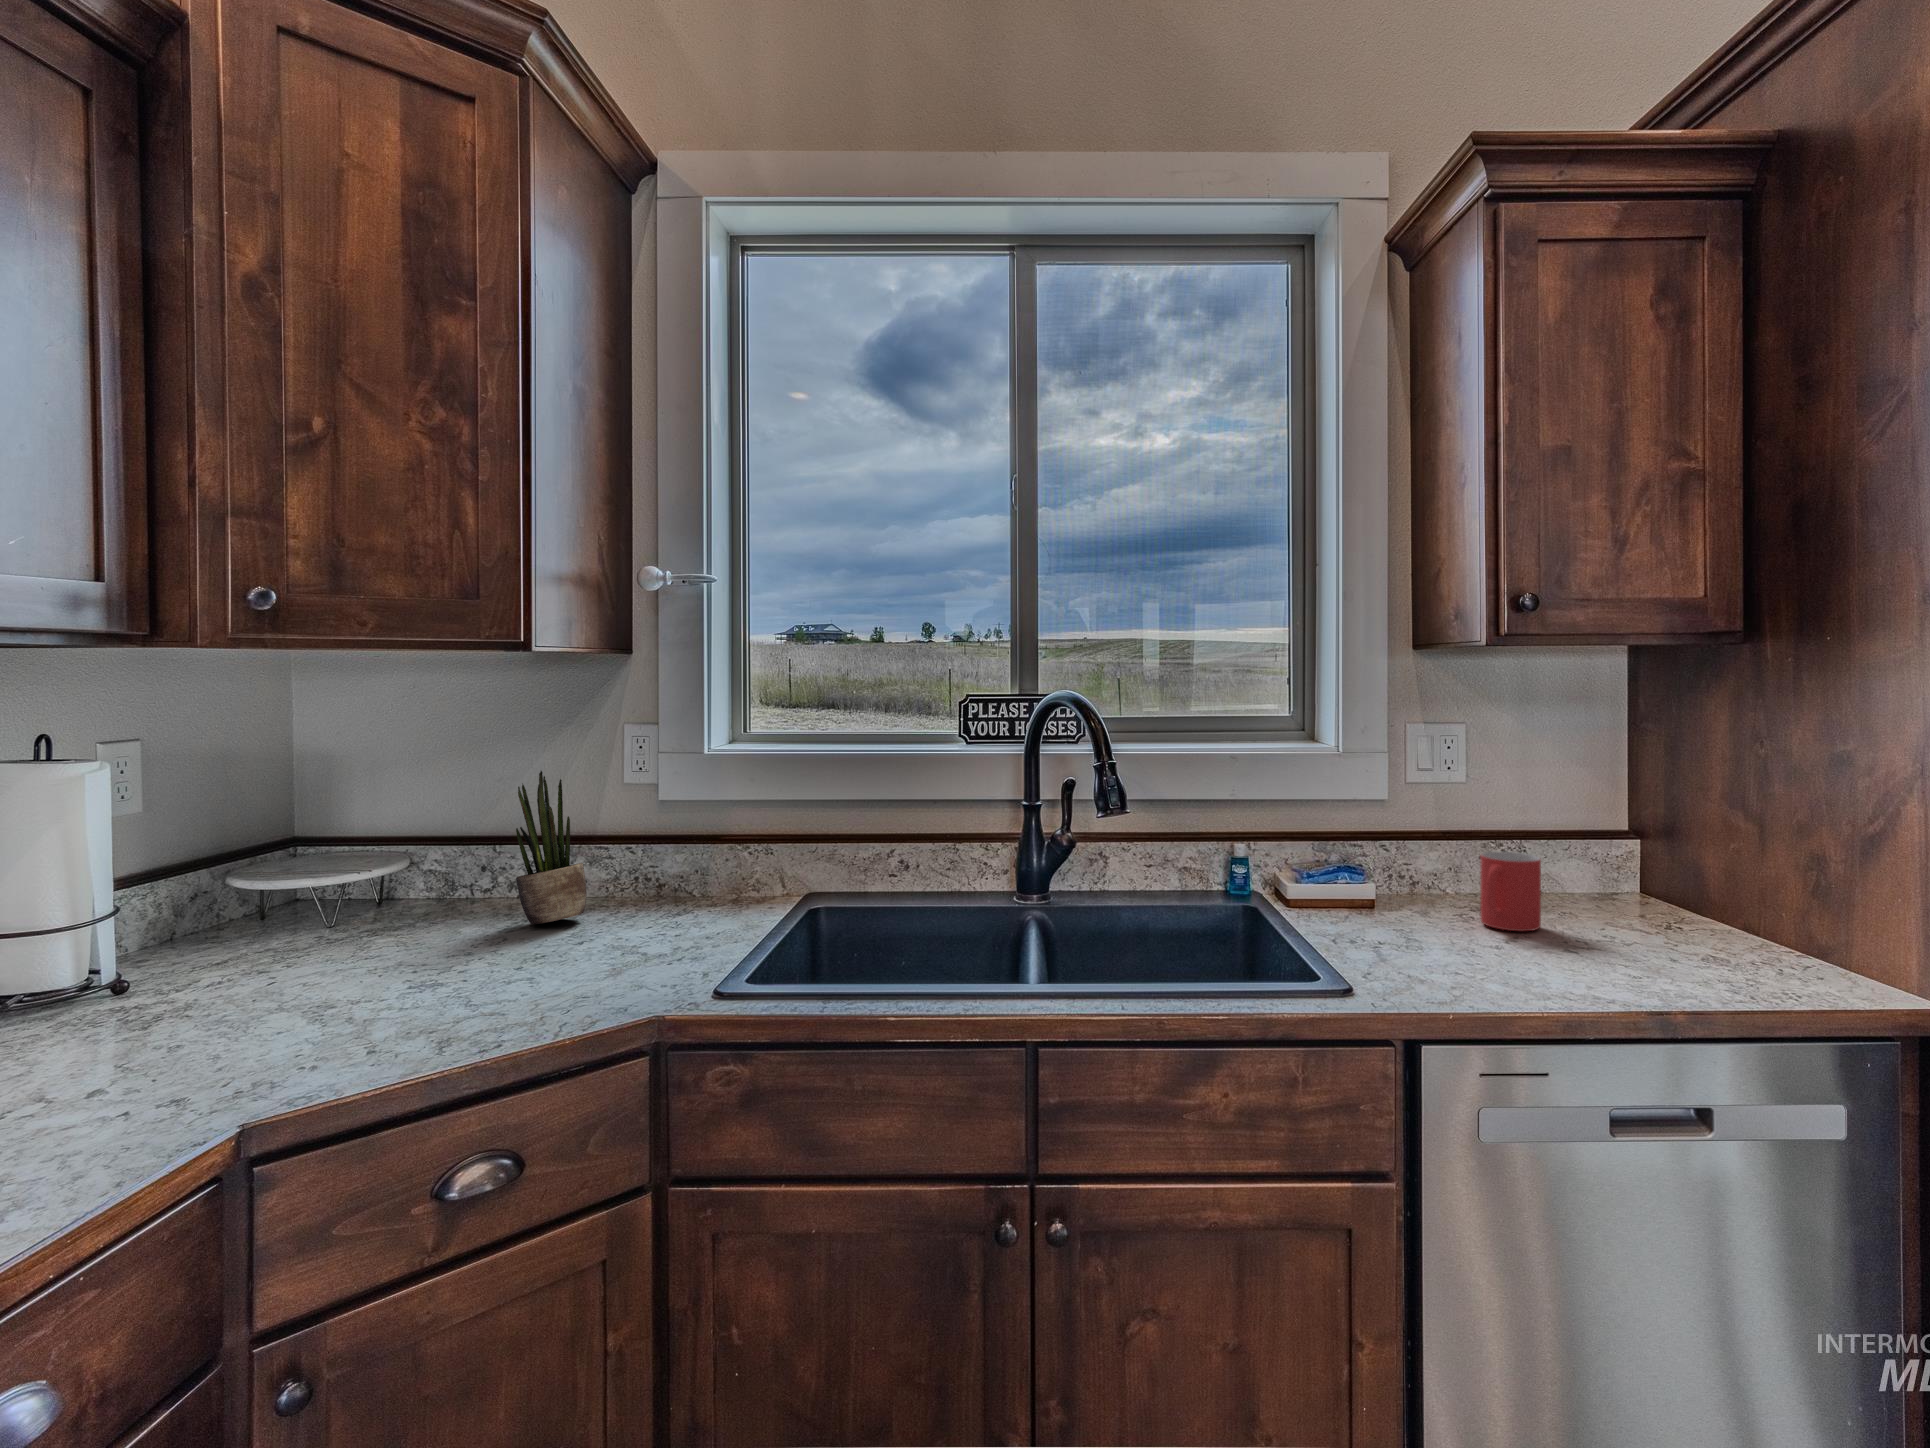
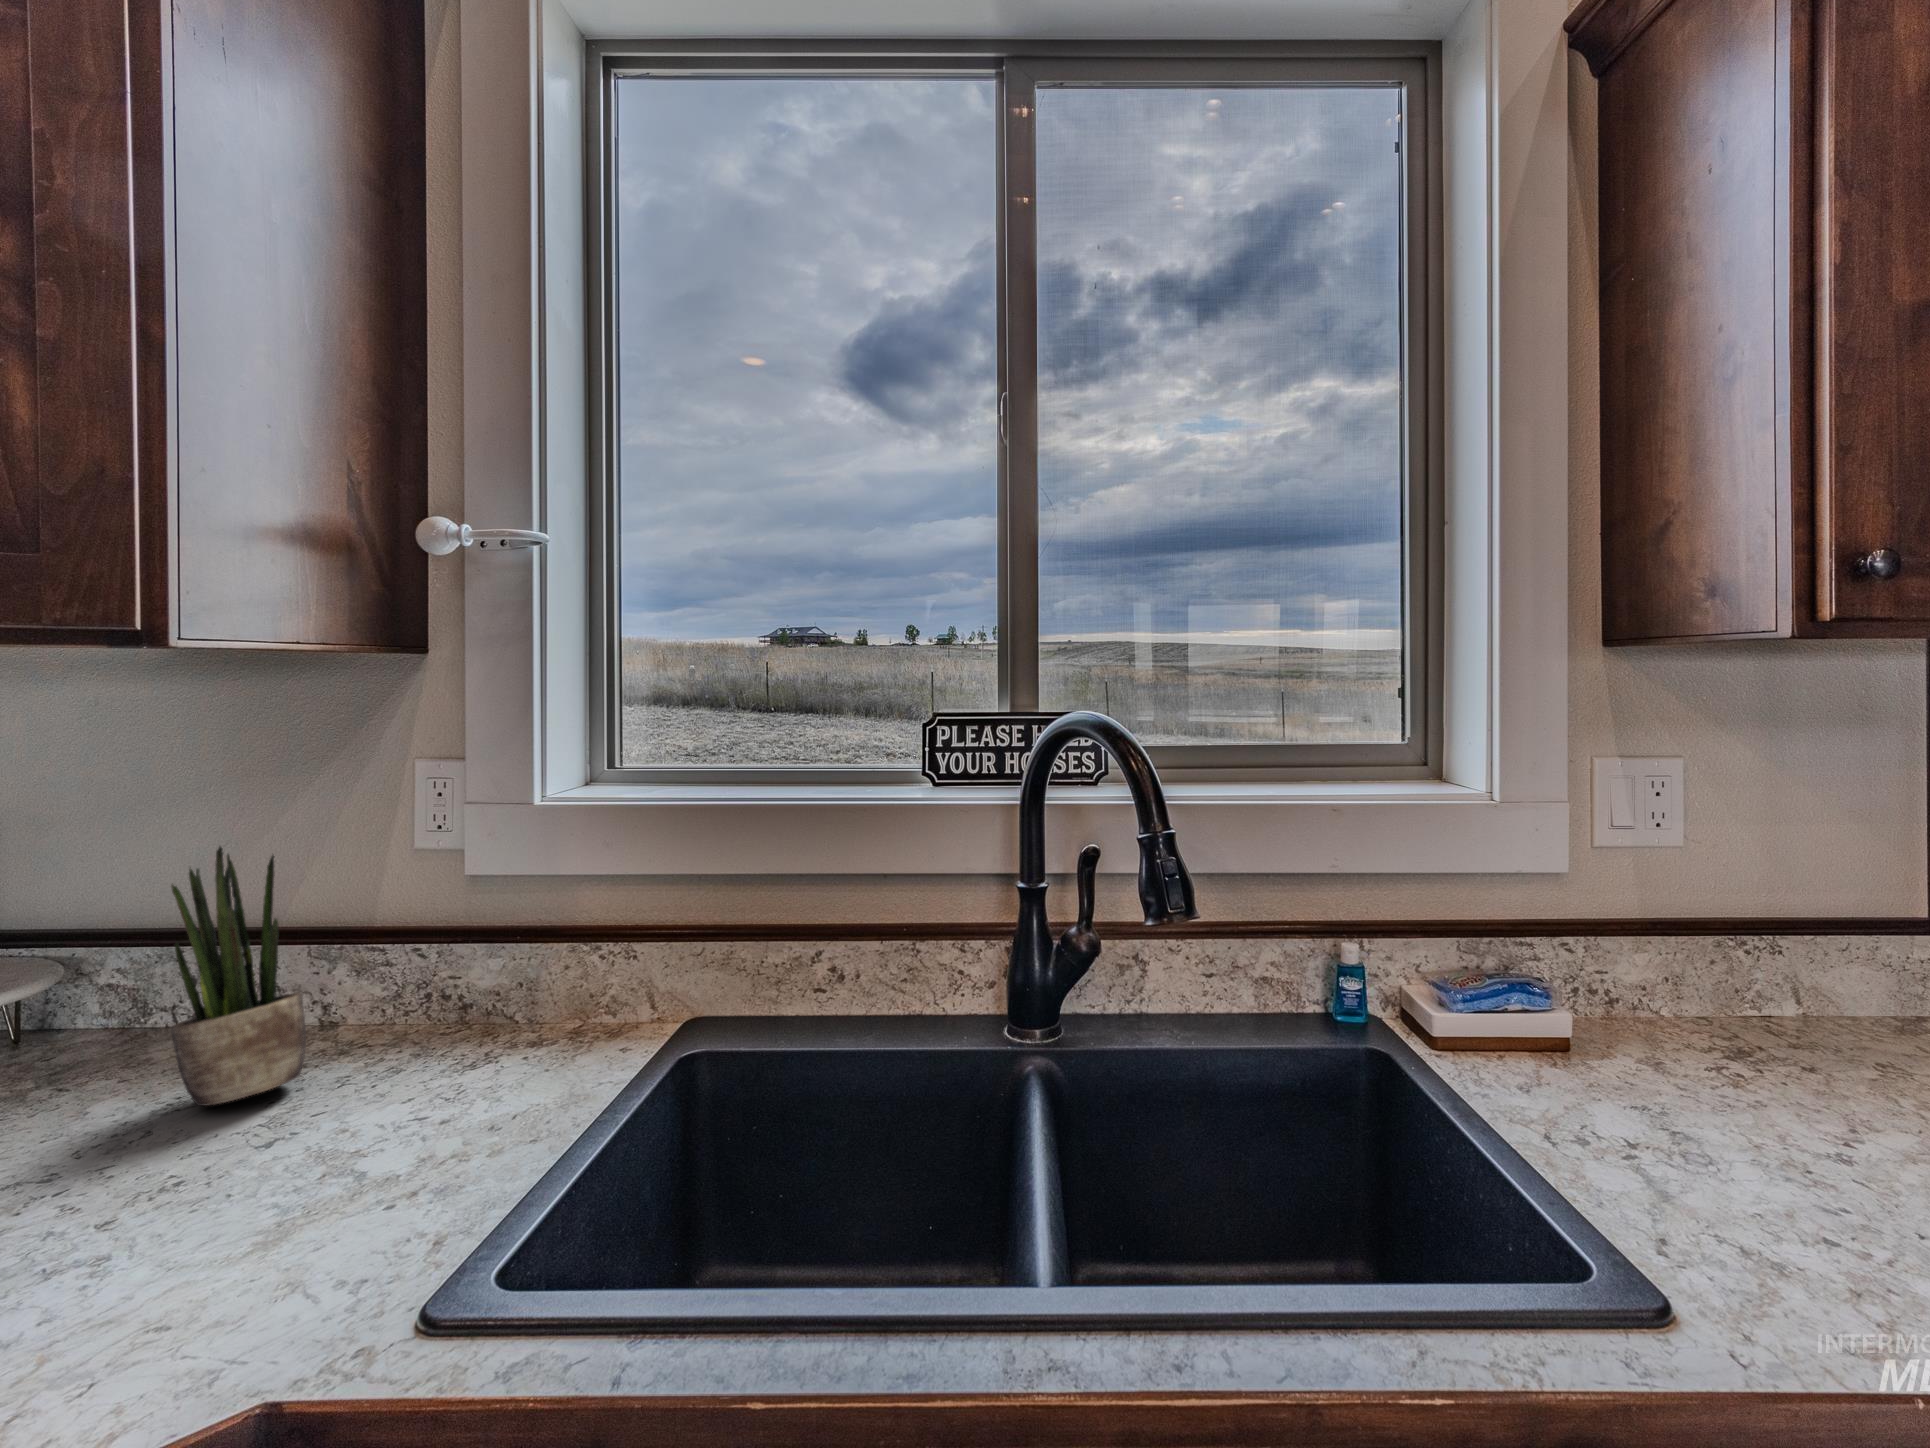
mug: present [1481,852,1541,931] -> none [1776,977,1896,1125]

